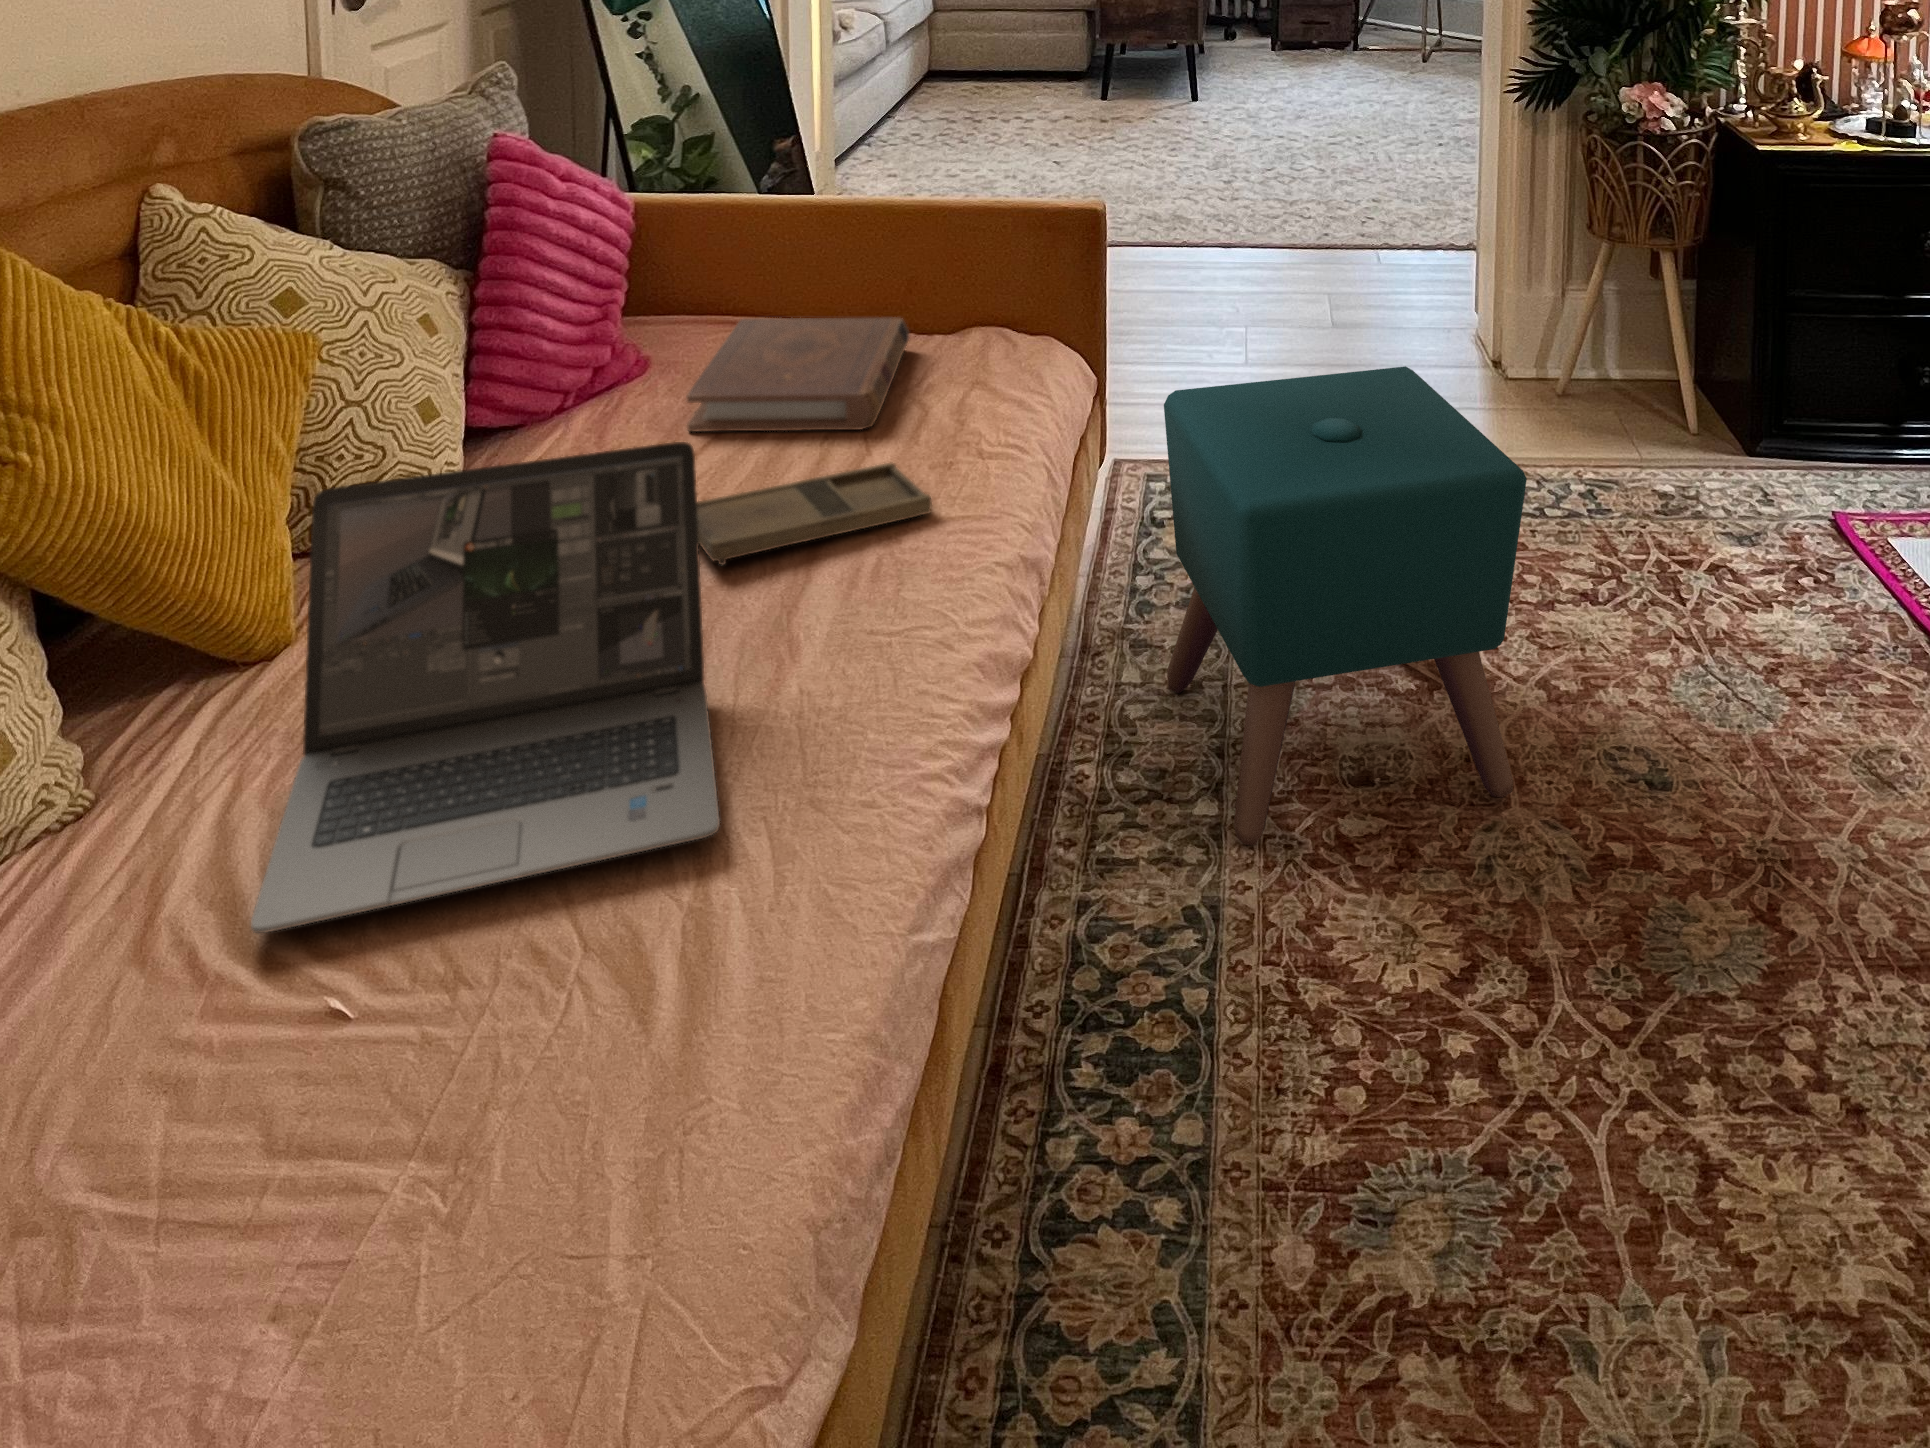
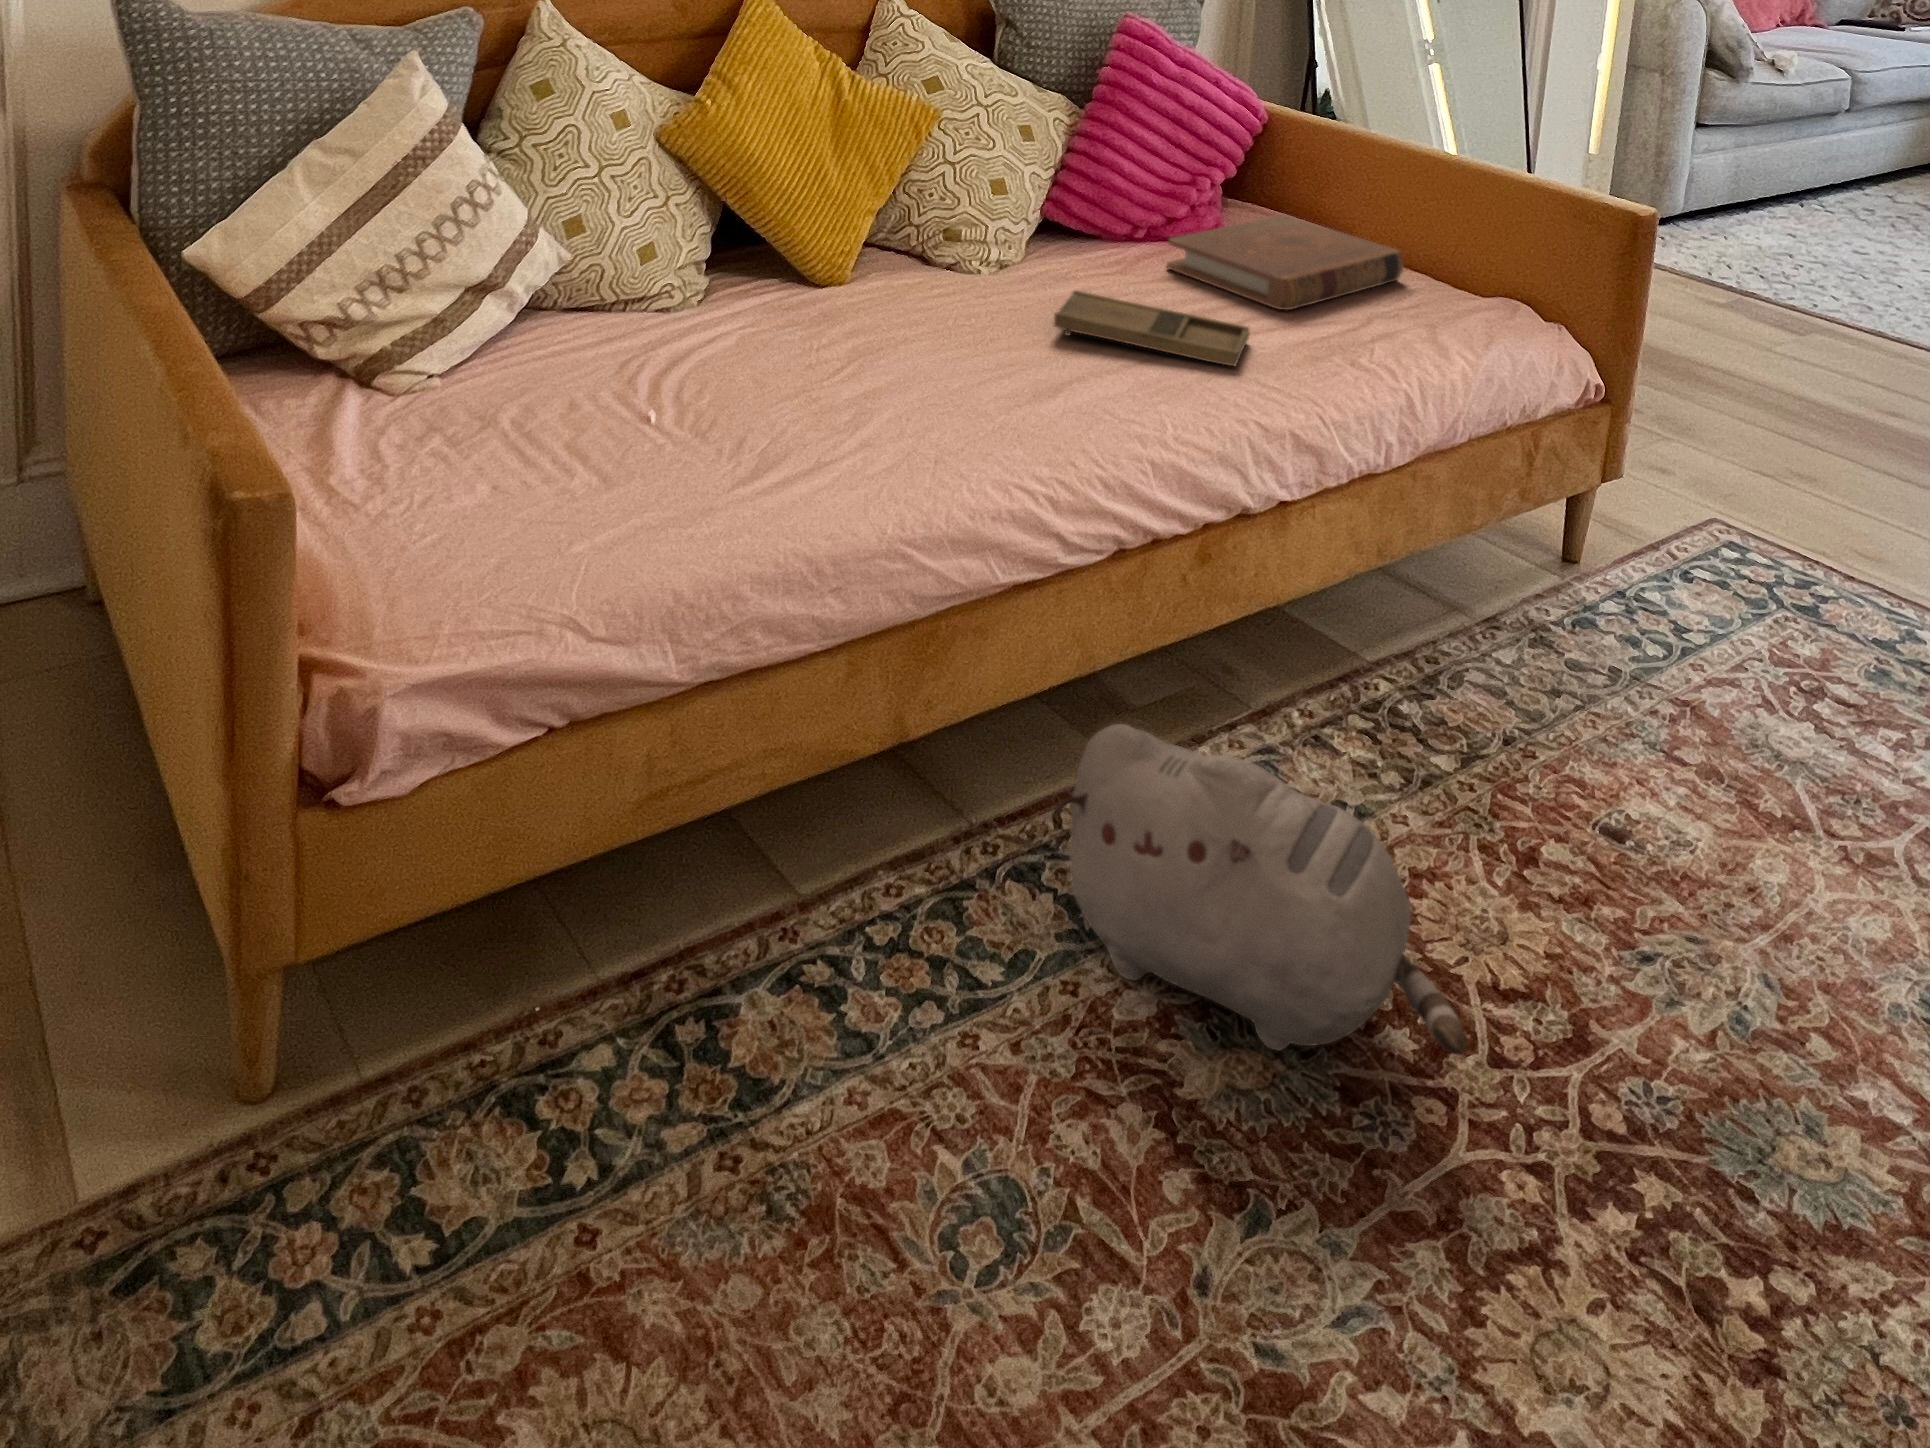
ottoman: present [1164,366,1527,845] -> none [1433,378,1866,930]
laptop: present [251,442,720,933] -> none [637,166,1005,429]
plush toy: none [1124,905,1583,1244] -> present [1055,724,1466,1055]

